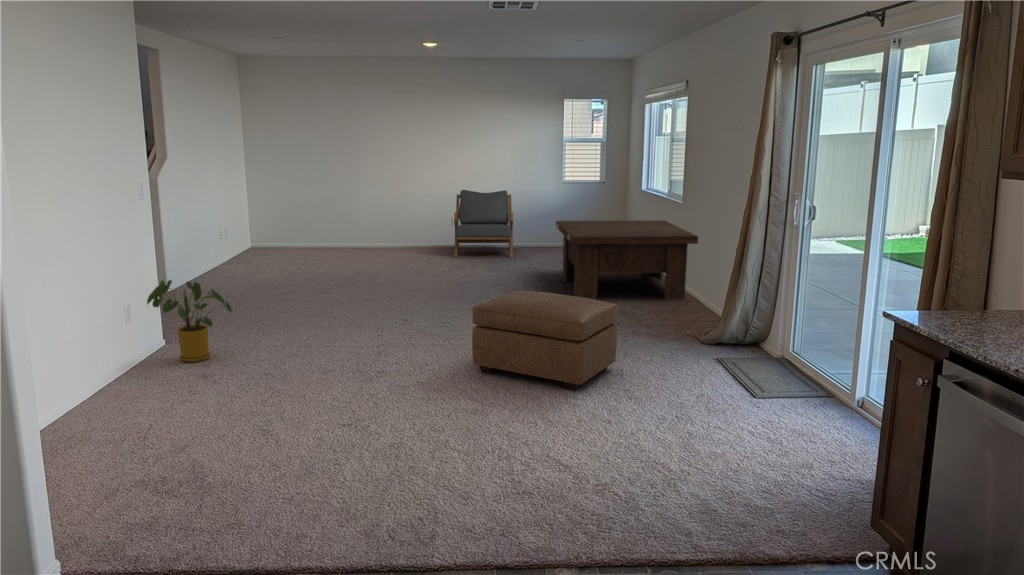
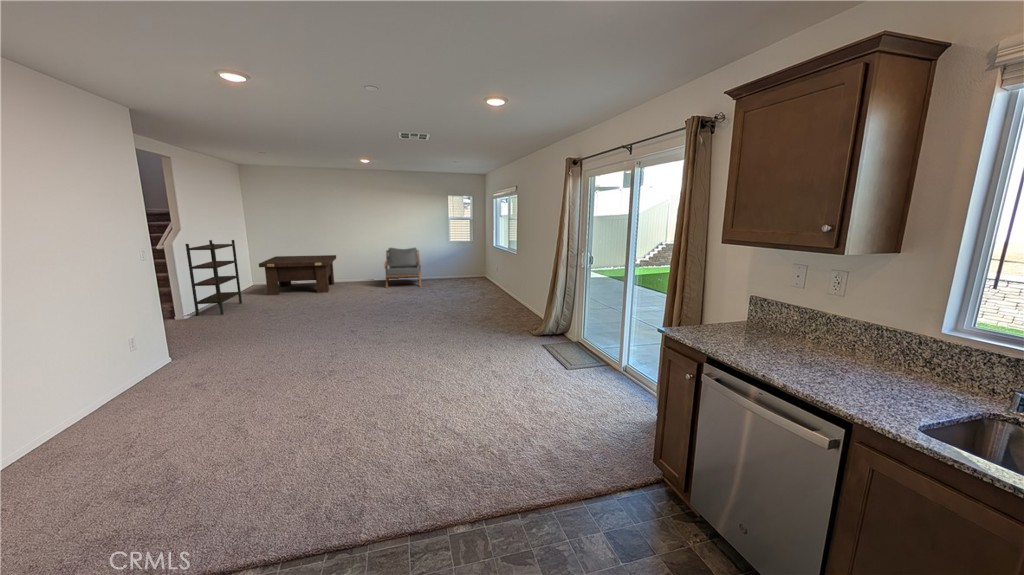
bookshelf: none [173,173,241,287] -> present [186,240,242,316]
coffee table: present [556,220,698,299] -> present [259,255,336,295]
house plant: present [147,280,232,362] -> none [150,317,221,375]
ottoman: present [472,291,618,390] -> none [393,312,485,374]

